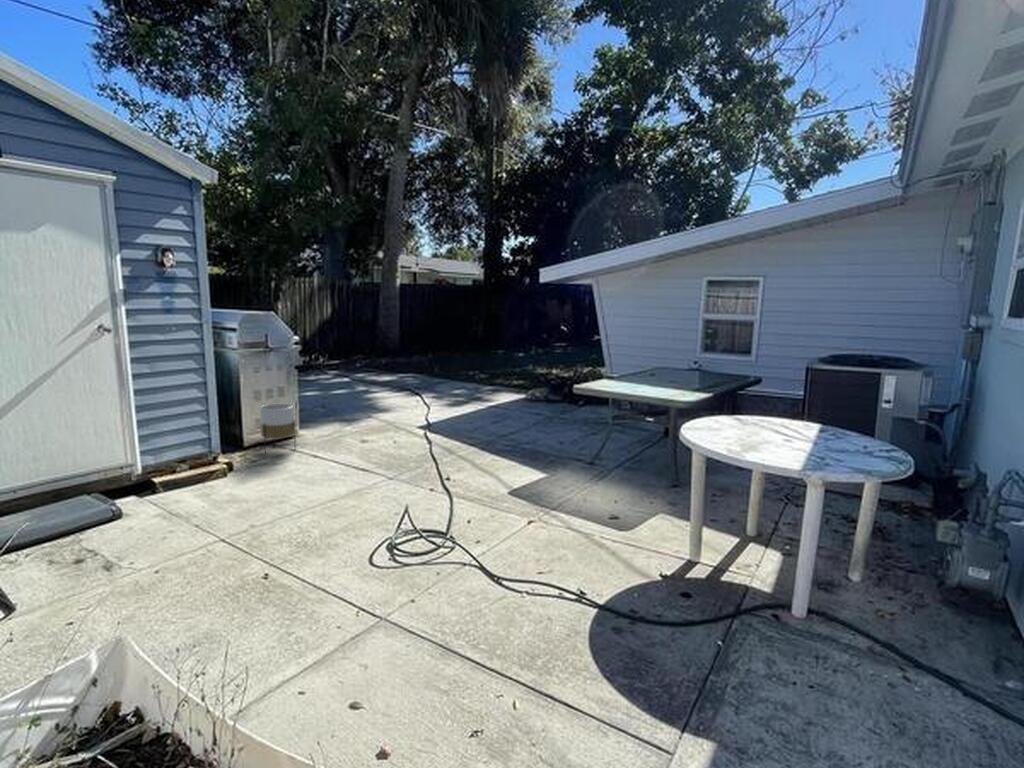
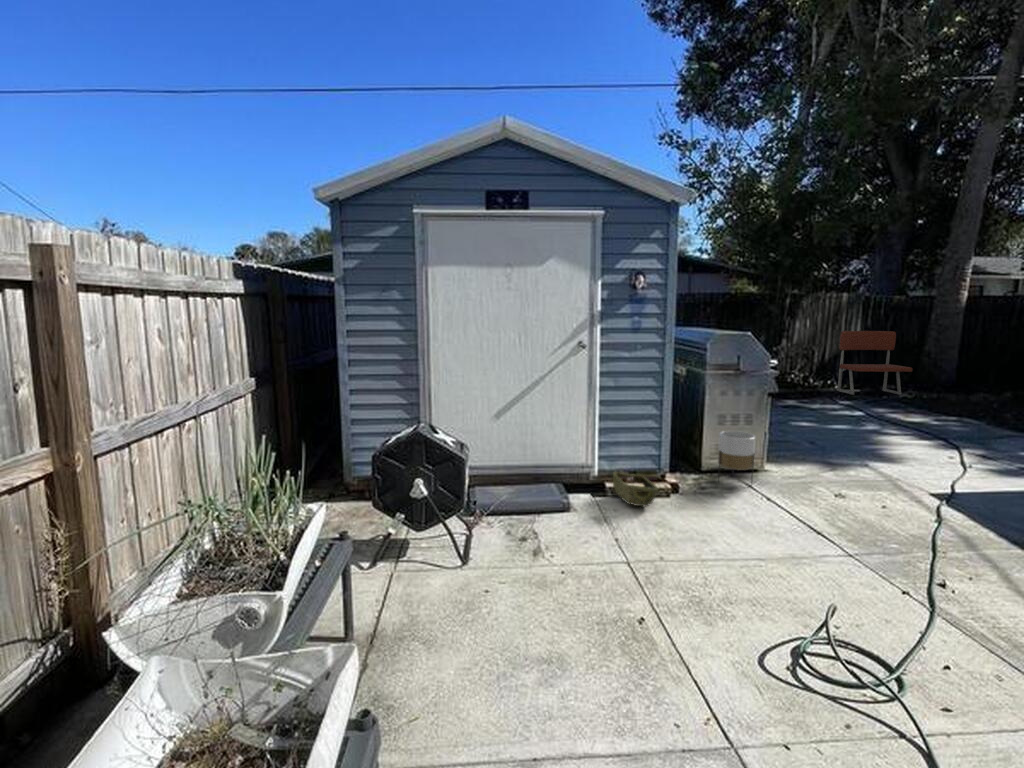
bench: none [319,311,374,366] -> present [837,331,912,395]
woven basket: none [161,462,220,493] -> present [613,472,658,507]

